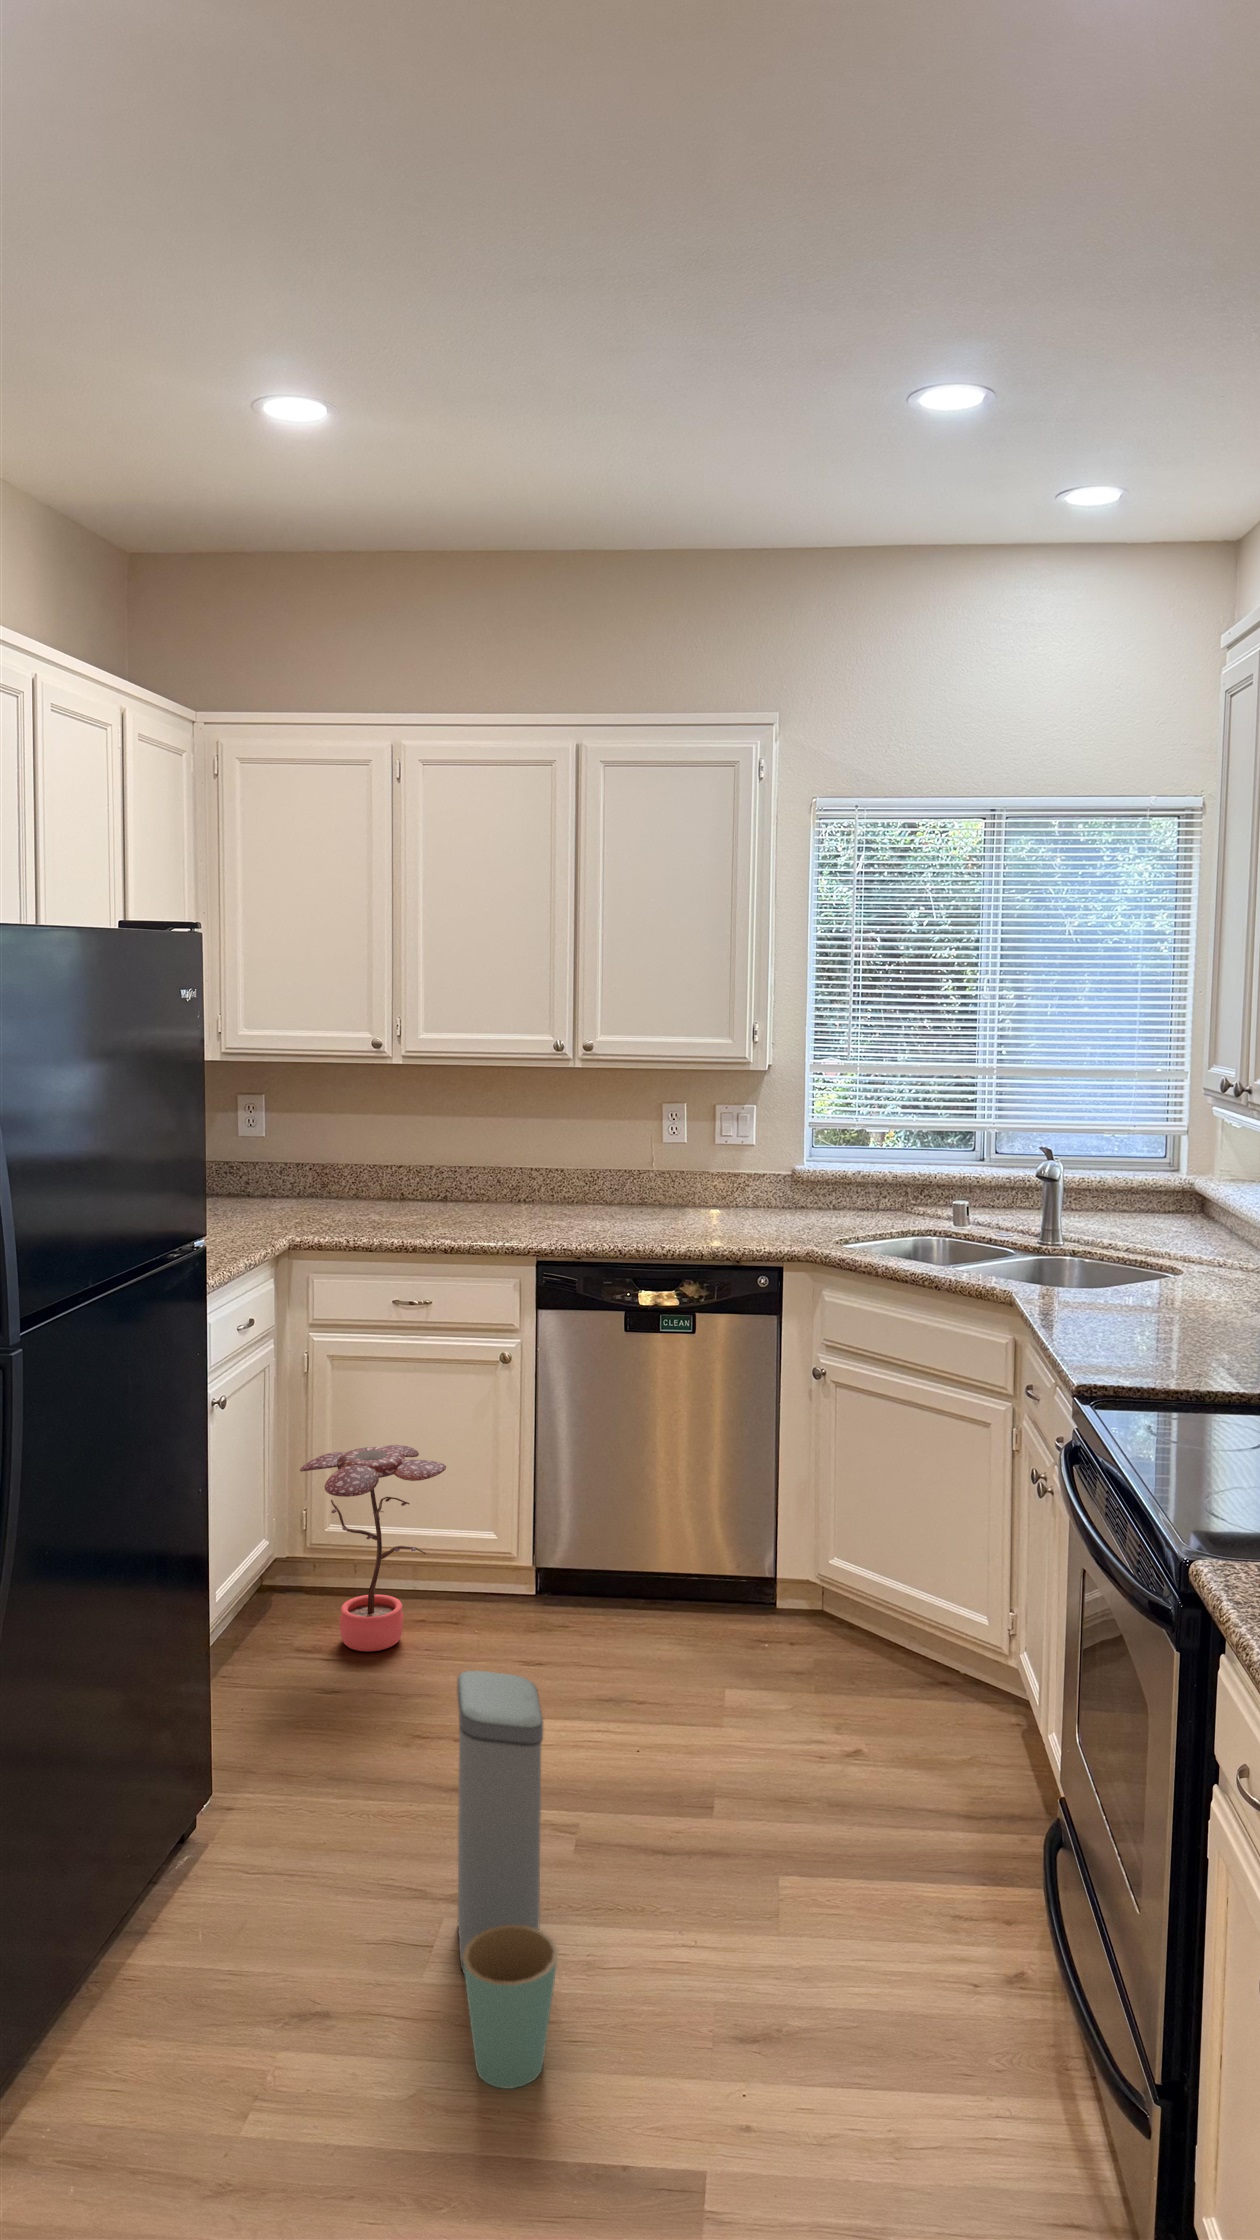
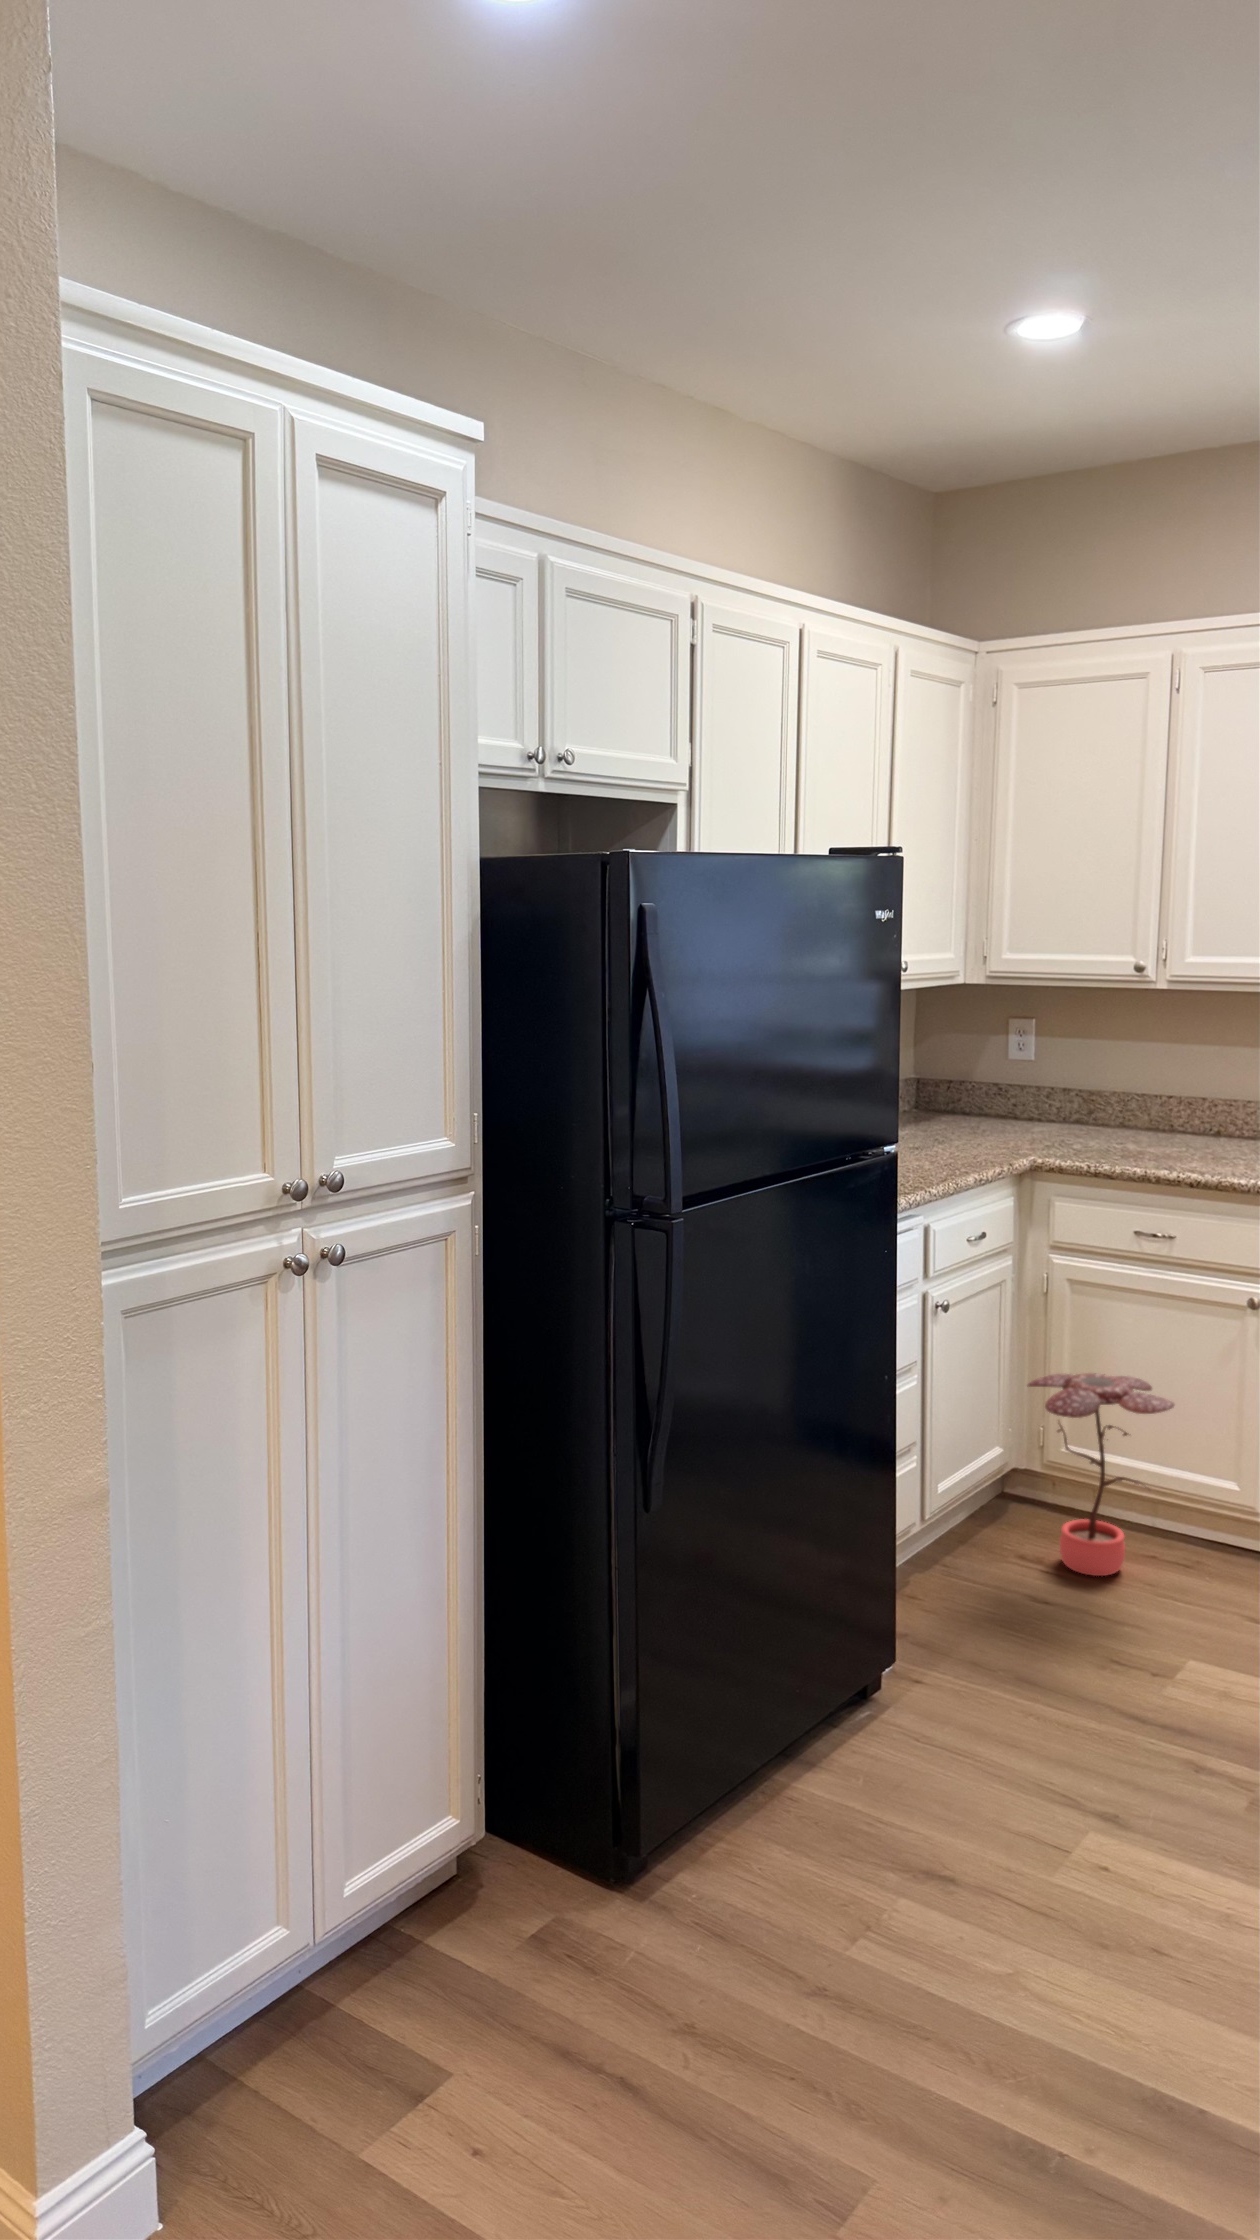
trash can: present [457,1671,558,2089] -> none [1068,1599,1193,2013]

